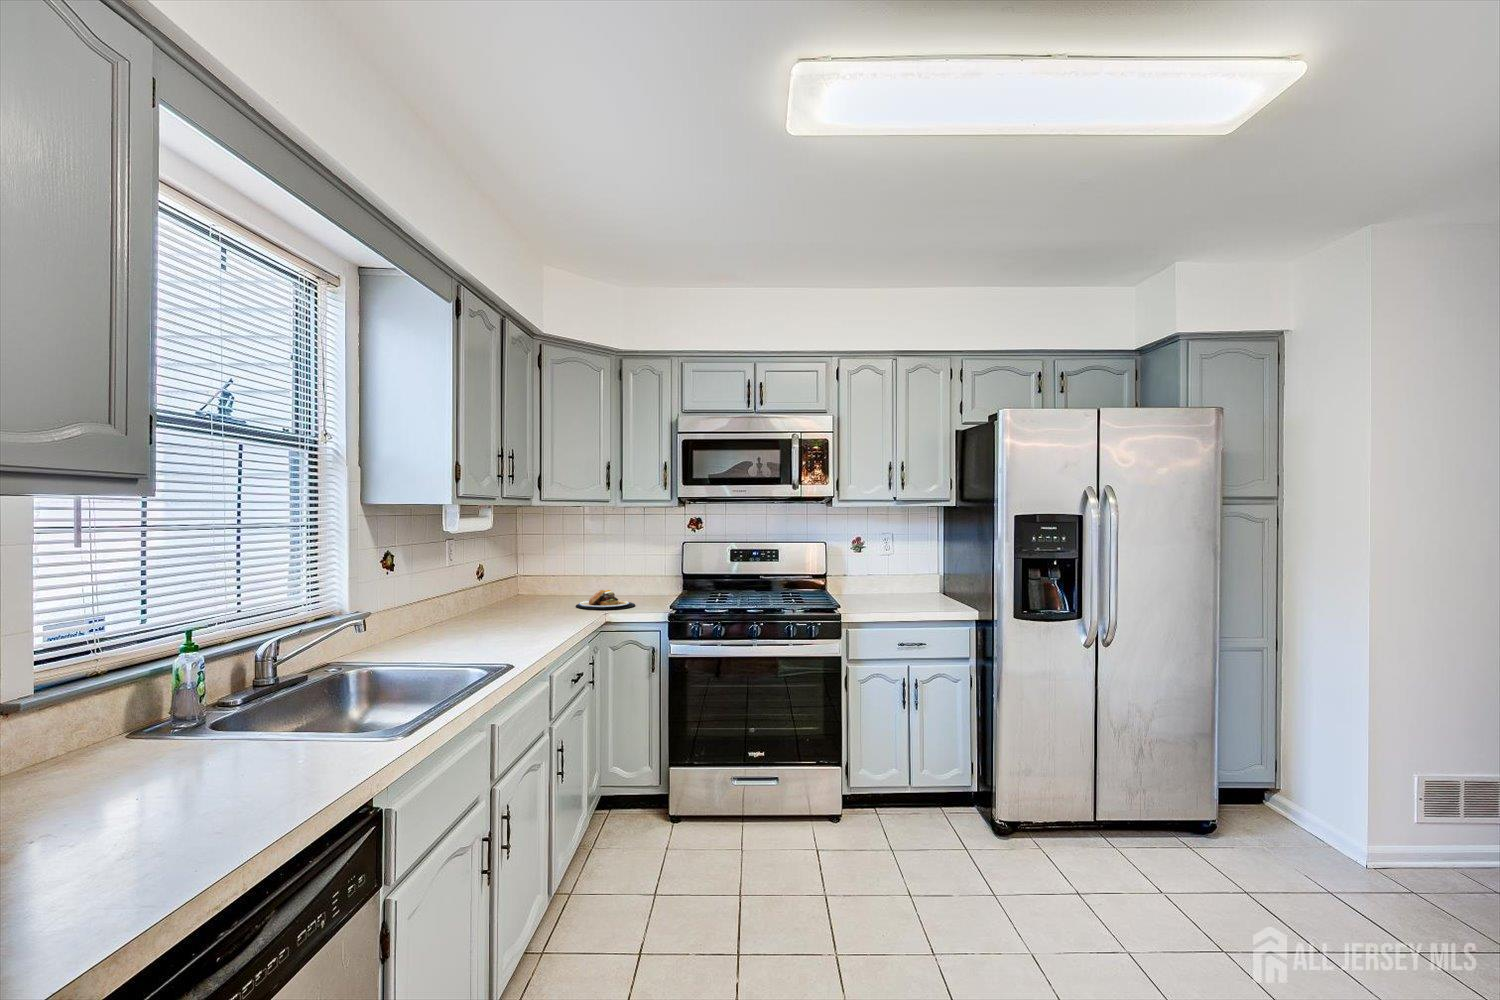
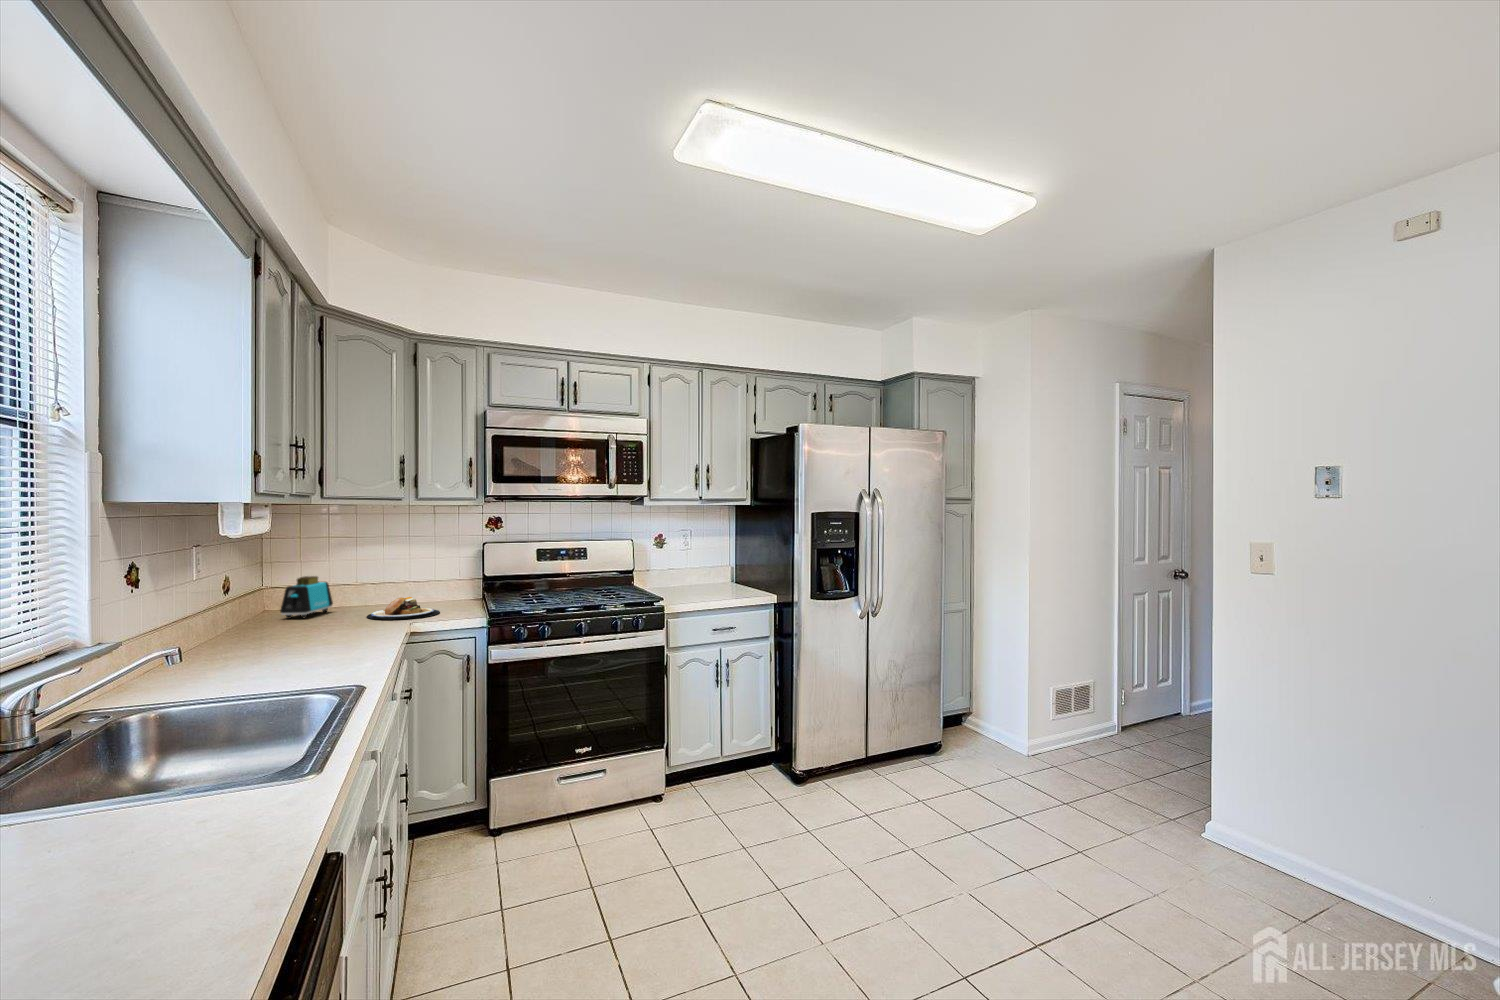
toaster: none [515,567,557,603] -> present [280,576,333,619]

